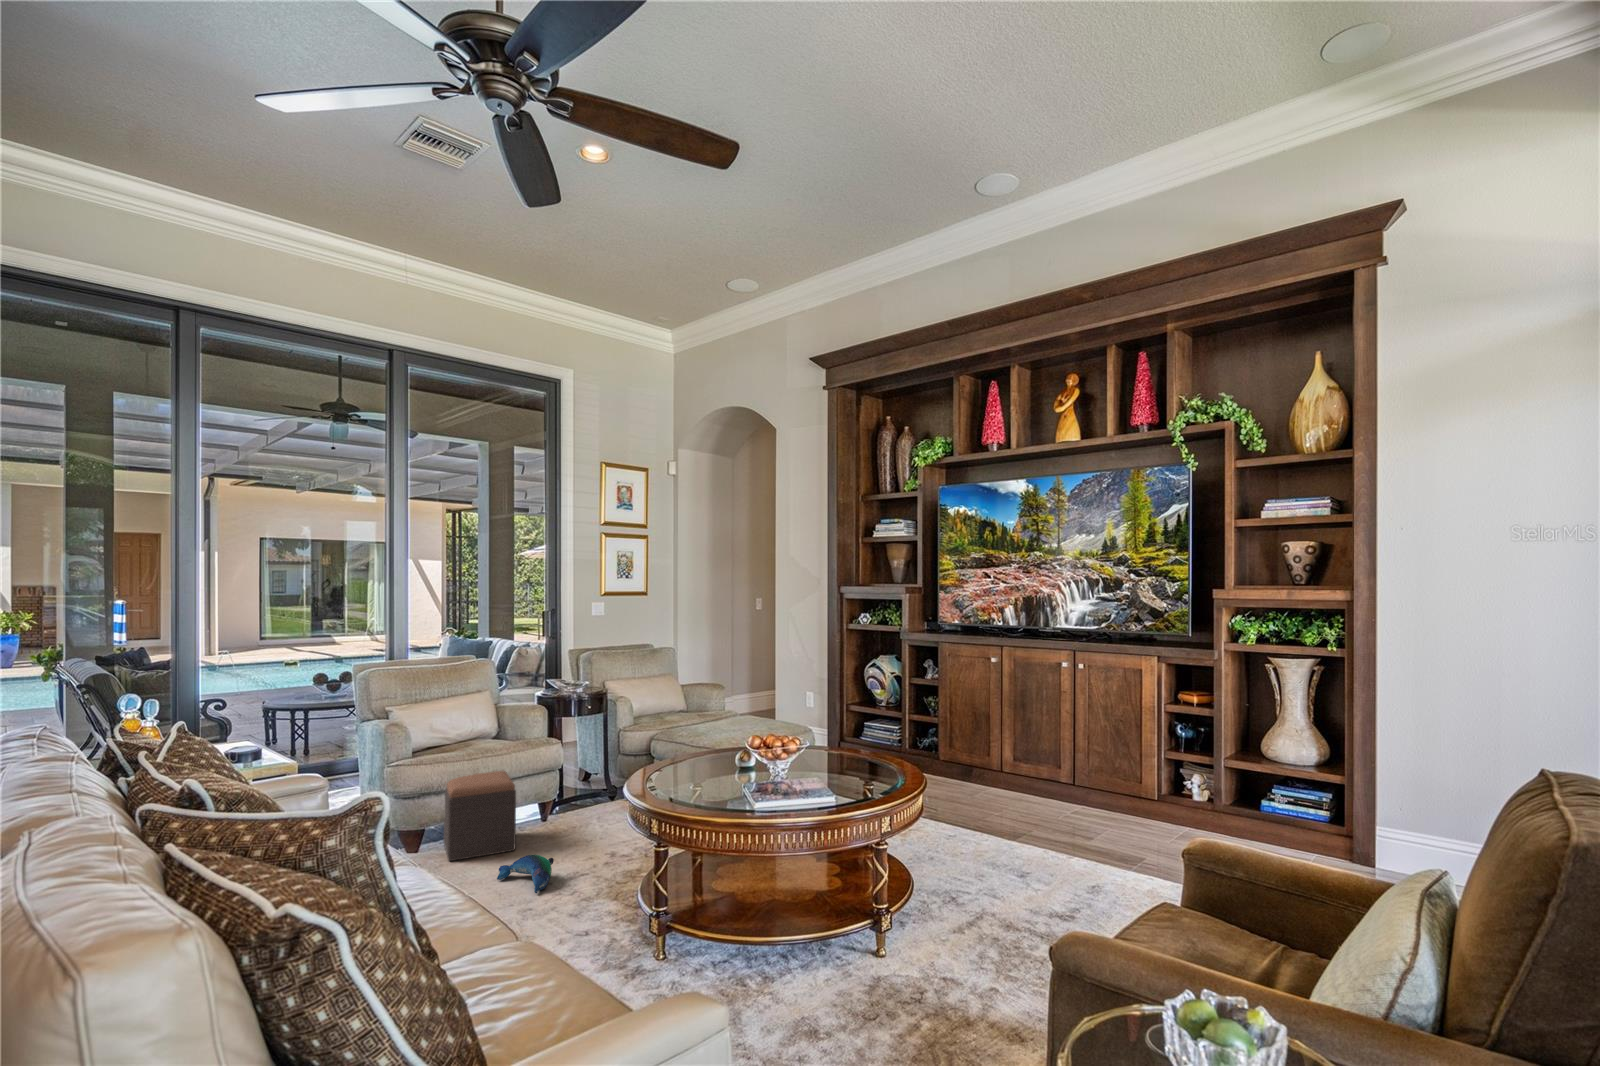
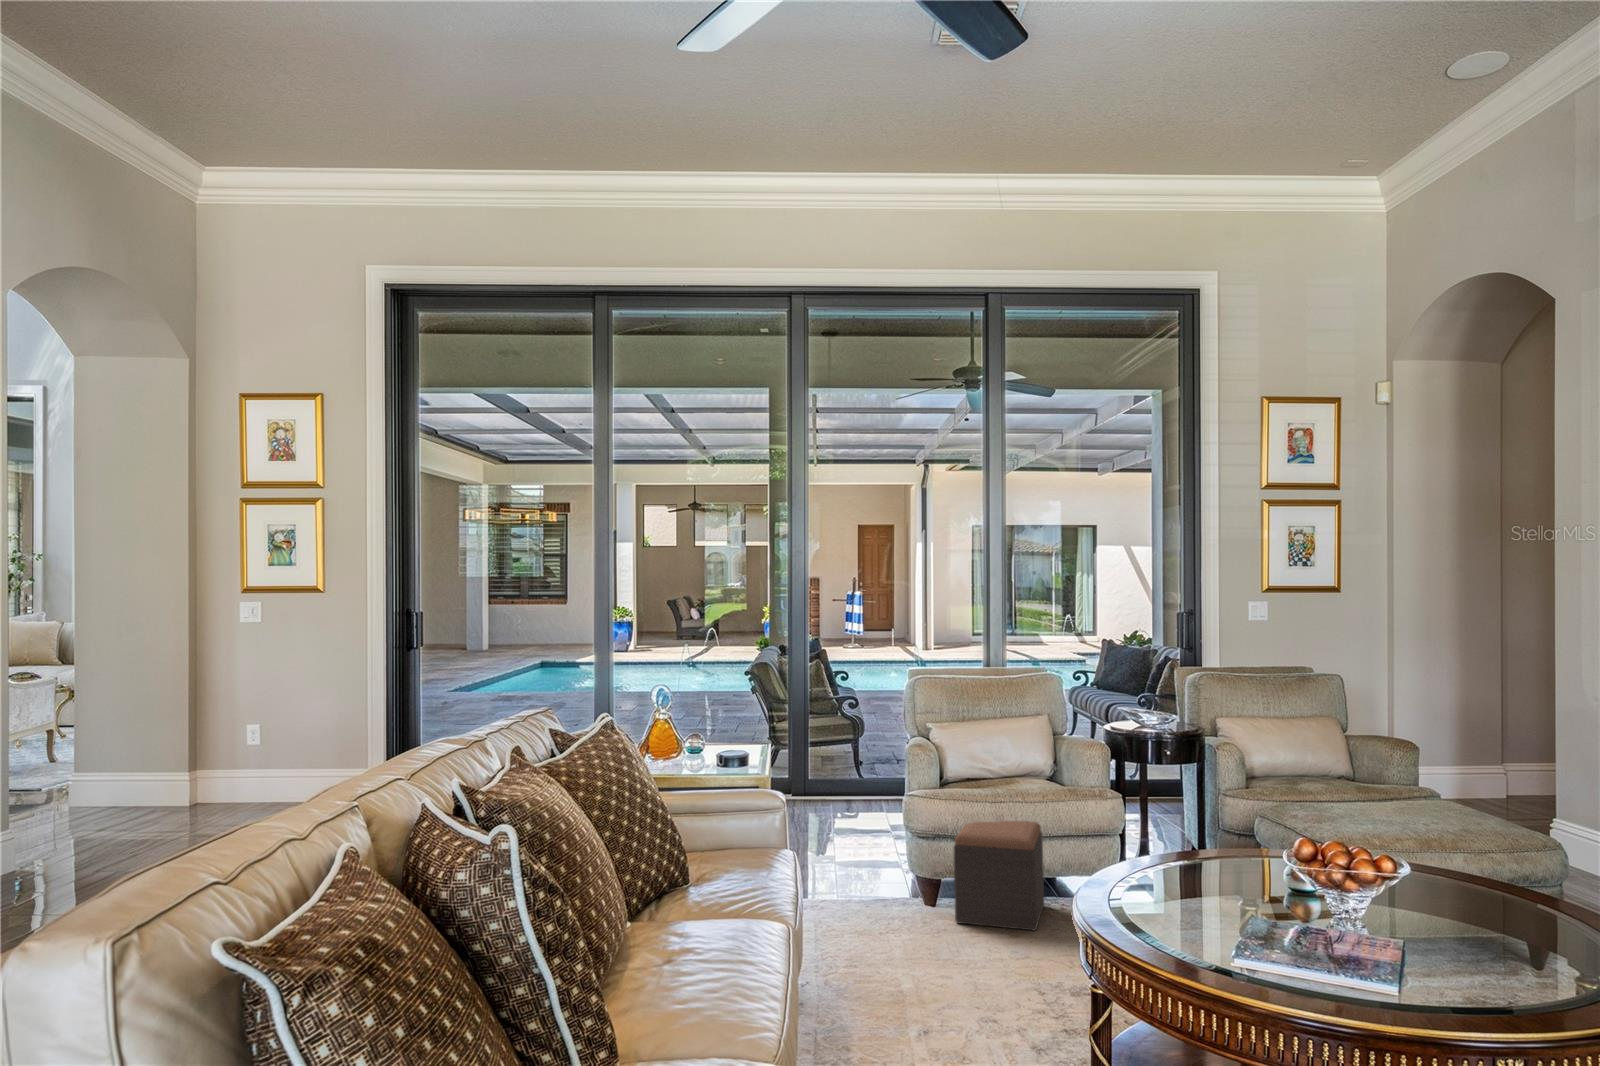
plush toy: present [497,855,554,893] -> none [985,941,1050,996]

